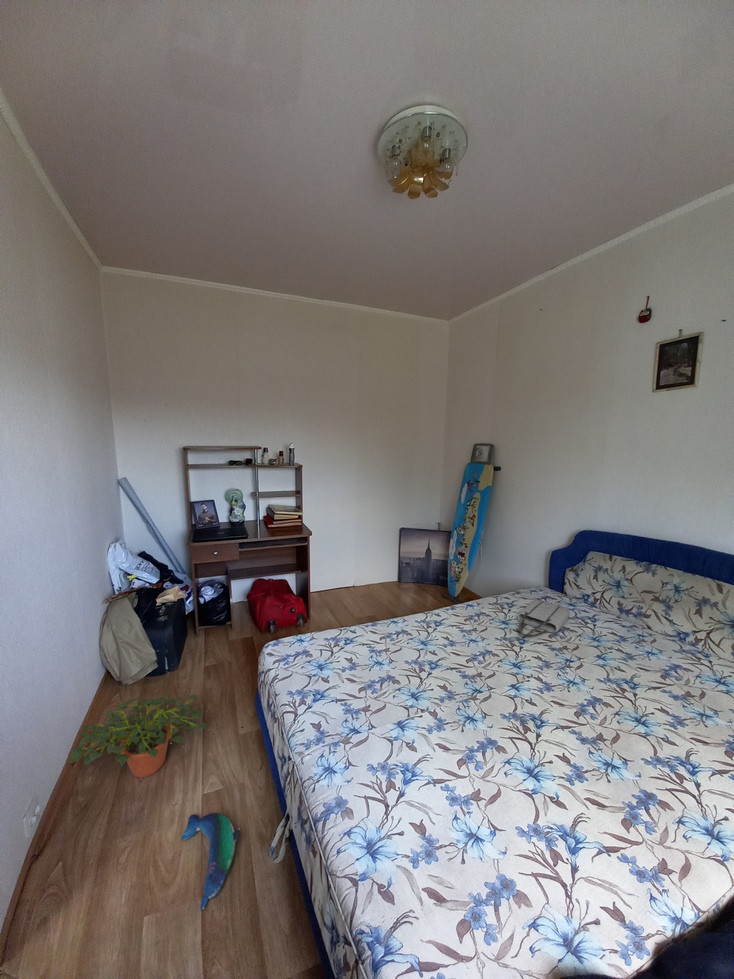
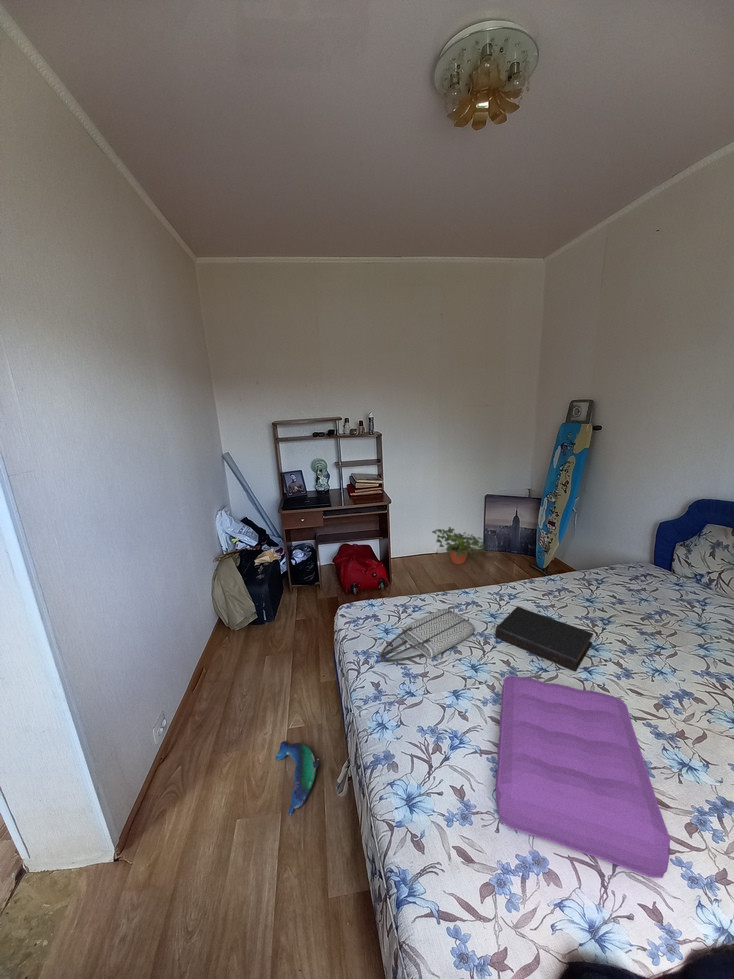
tote bag: present [518,600,570,636] -> present [380,609,474,661]
book: none [430,632,515,690] -> present [496,606,593,672]
potted plant: present [70,692,207,777] -> present [432,527,486,564]
pillow: none [449,696,621,875] -> present [496,676,671,878]

